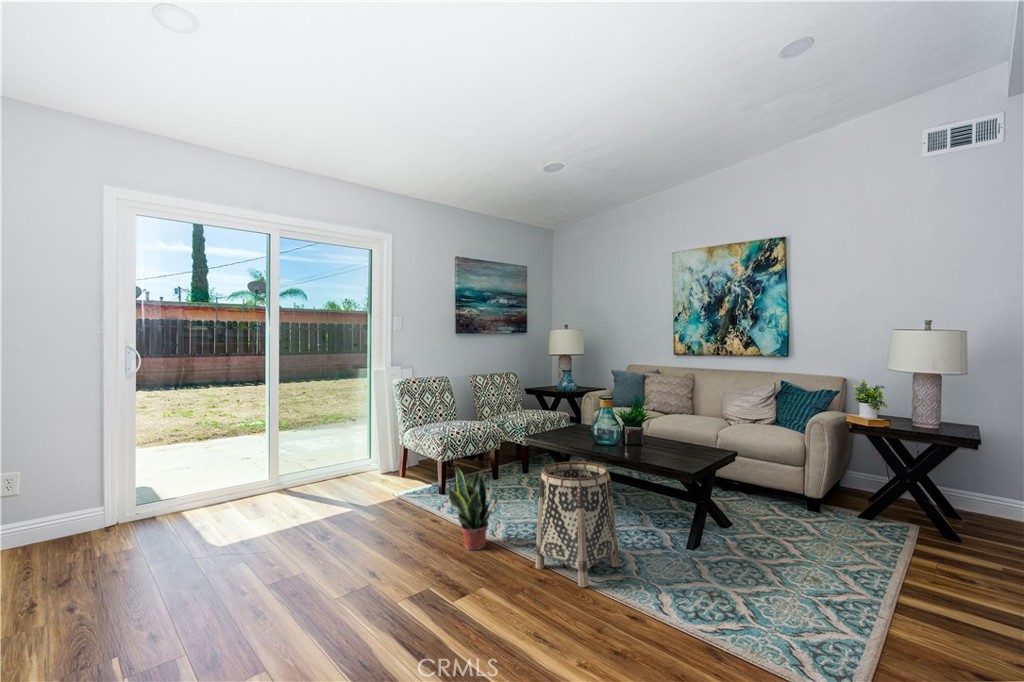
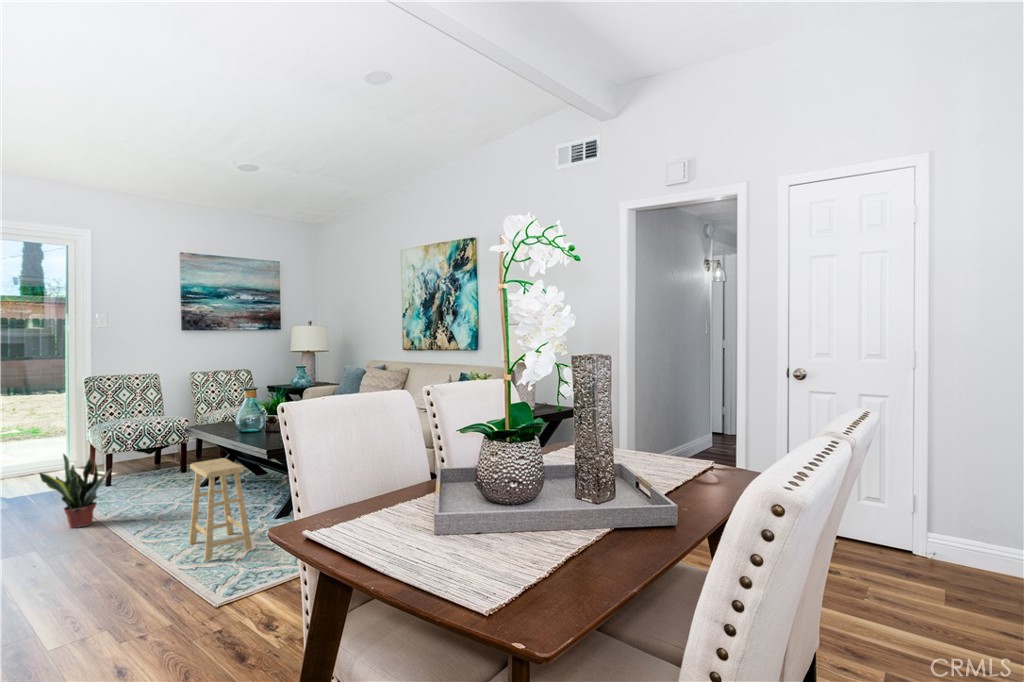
basket: present [535,461,619,587] -> none [113,445,192,547]
footstool: none [640,482,737,618] -> present [189,458,252,560]

